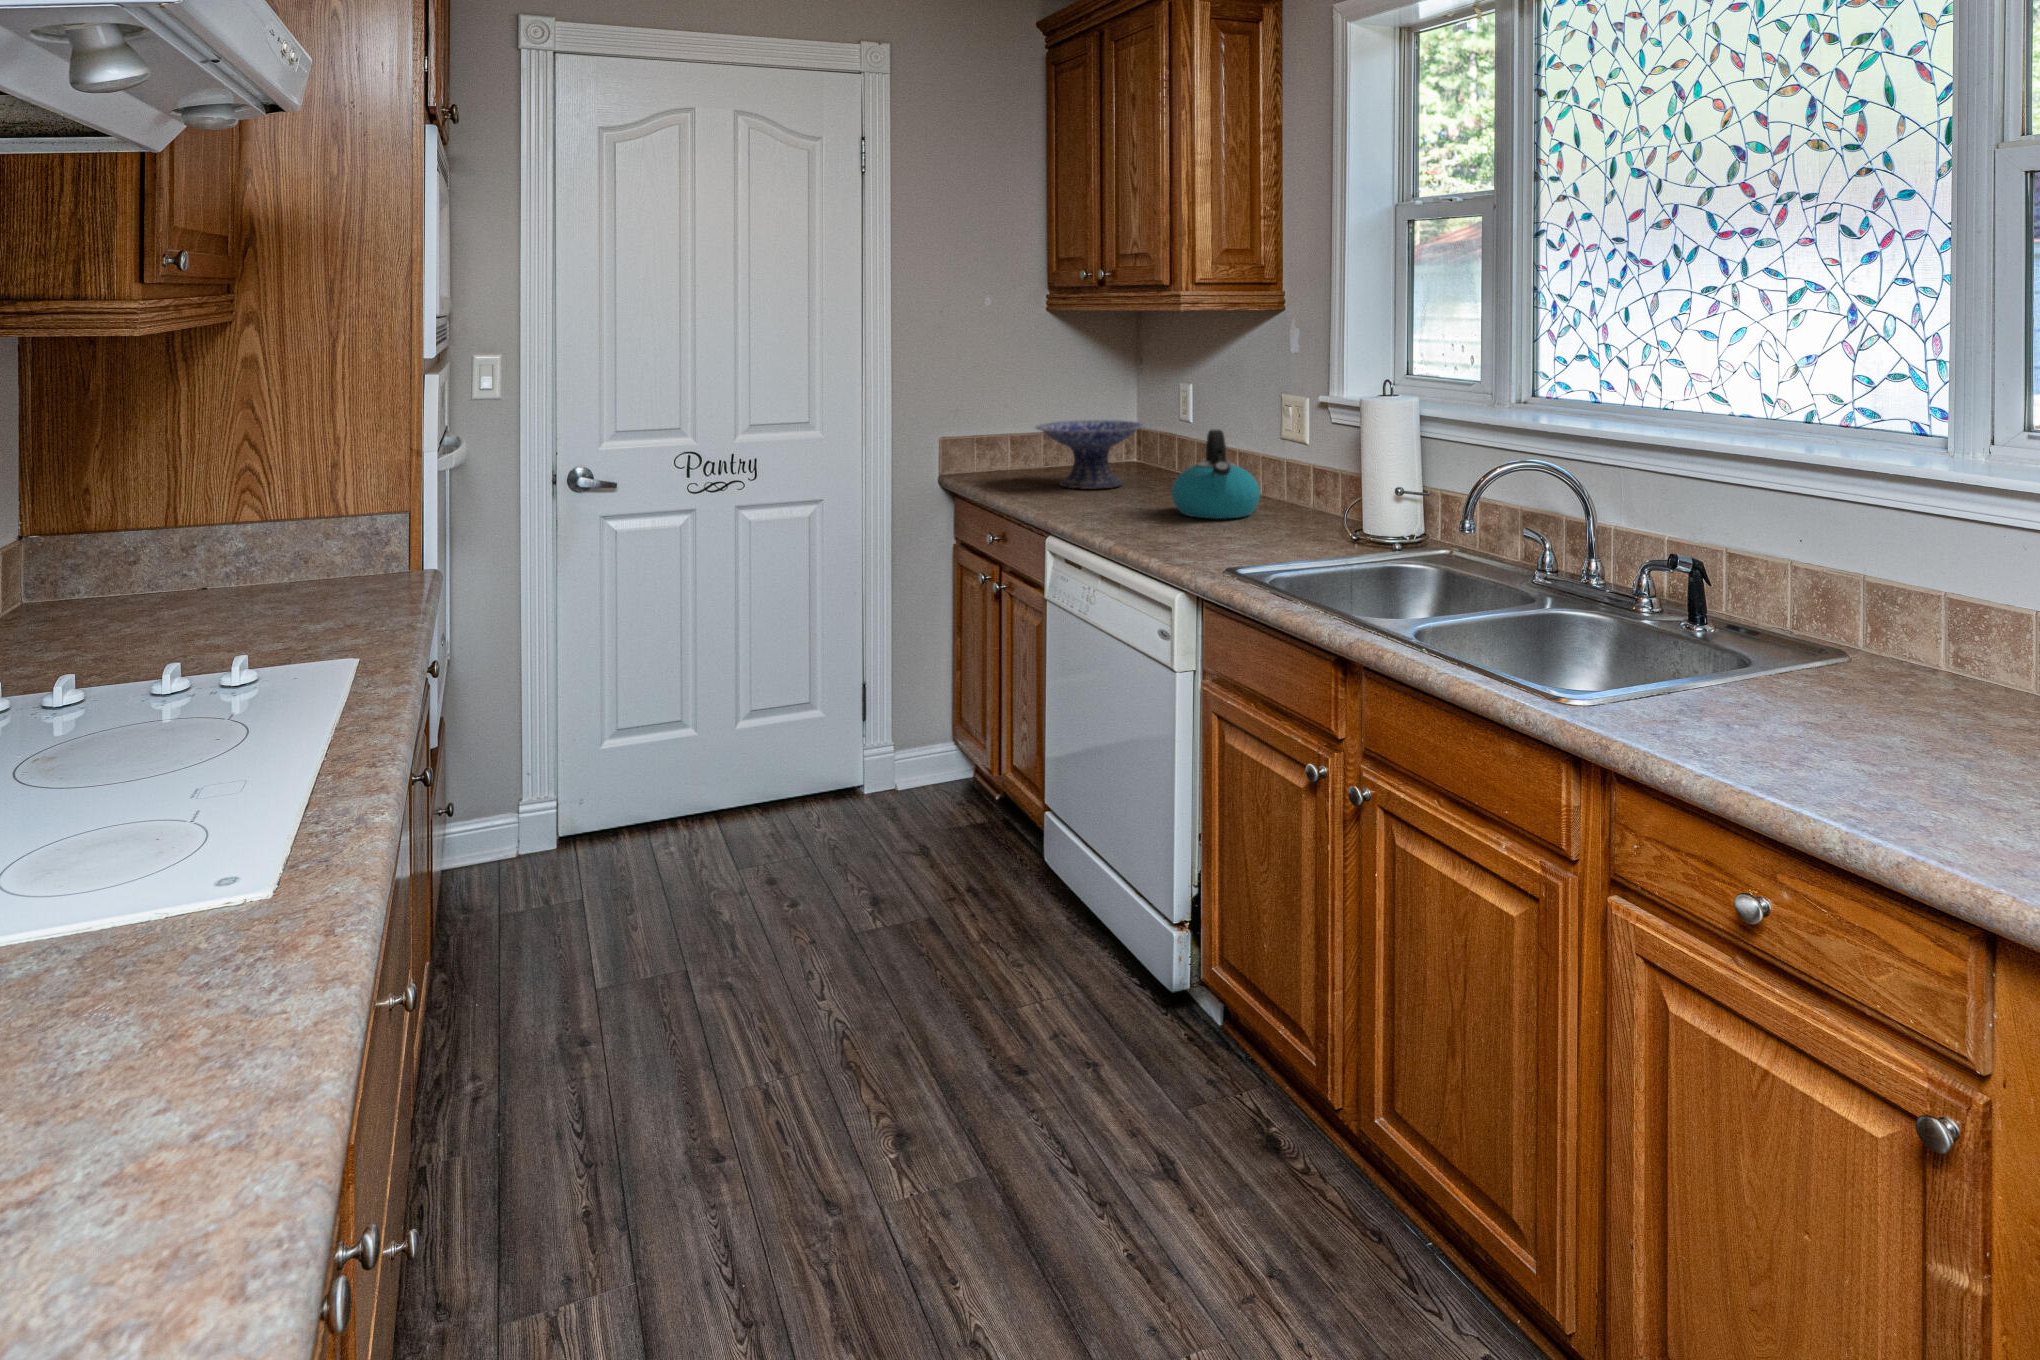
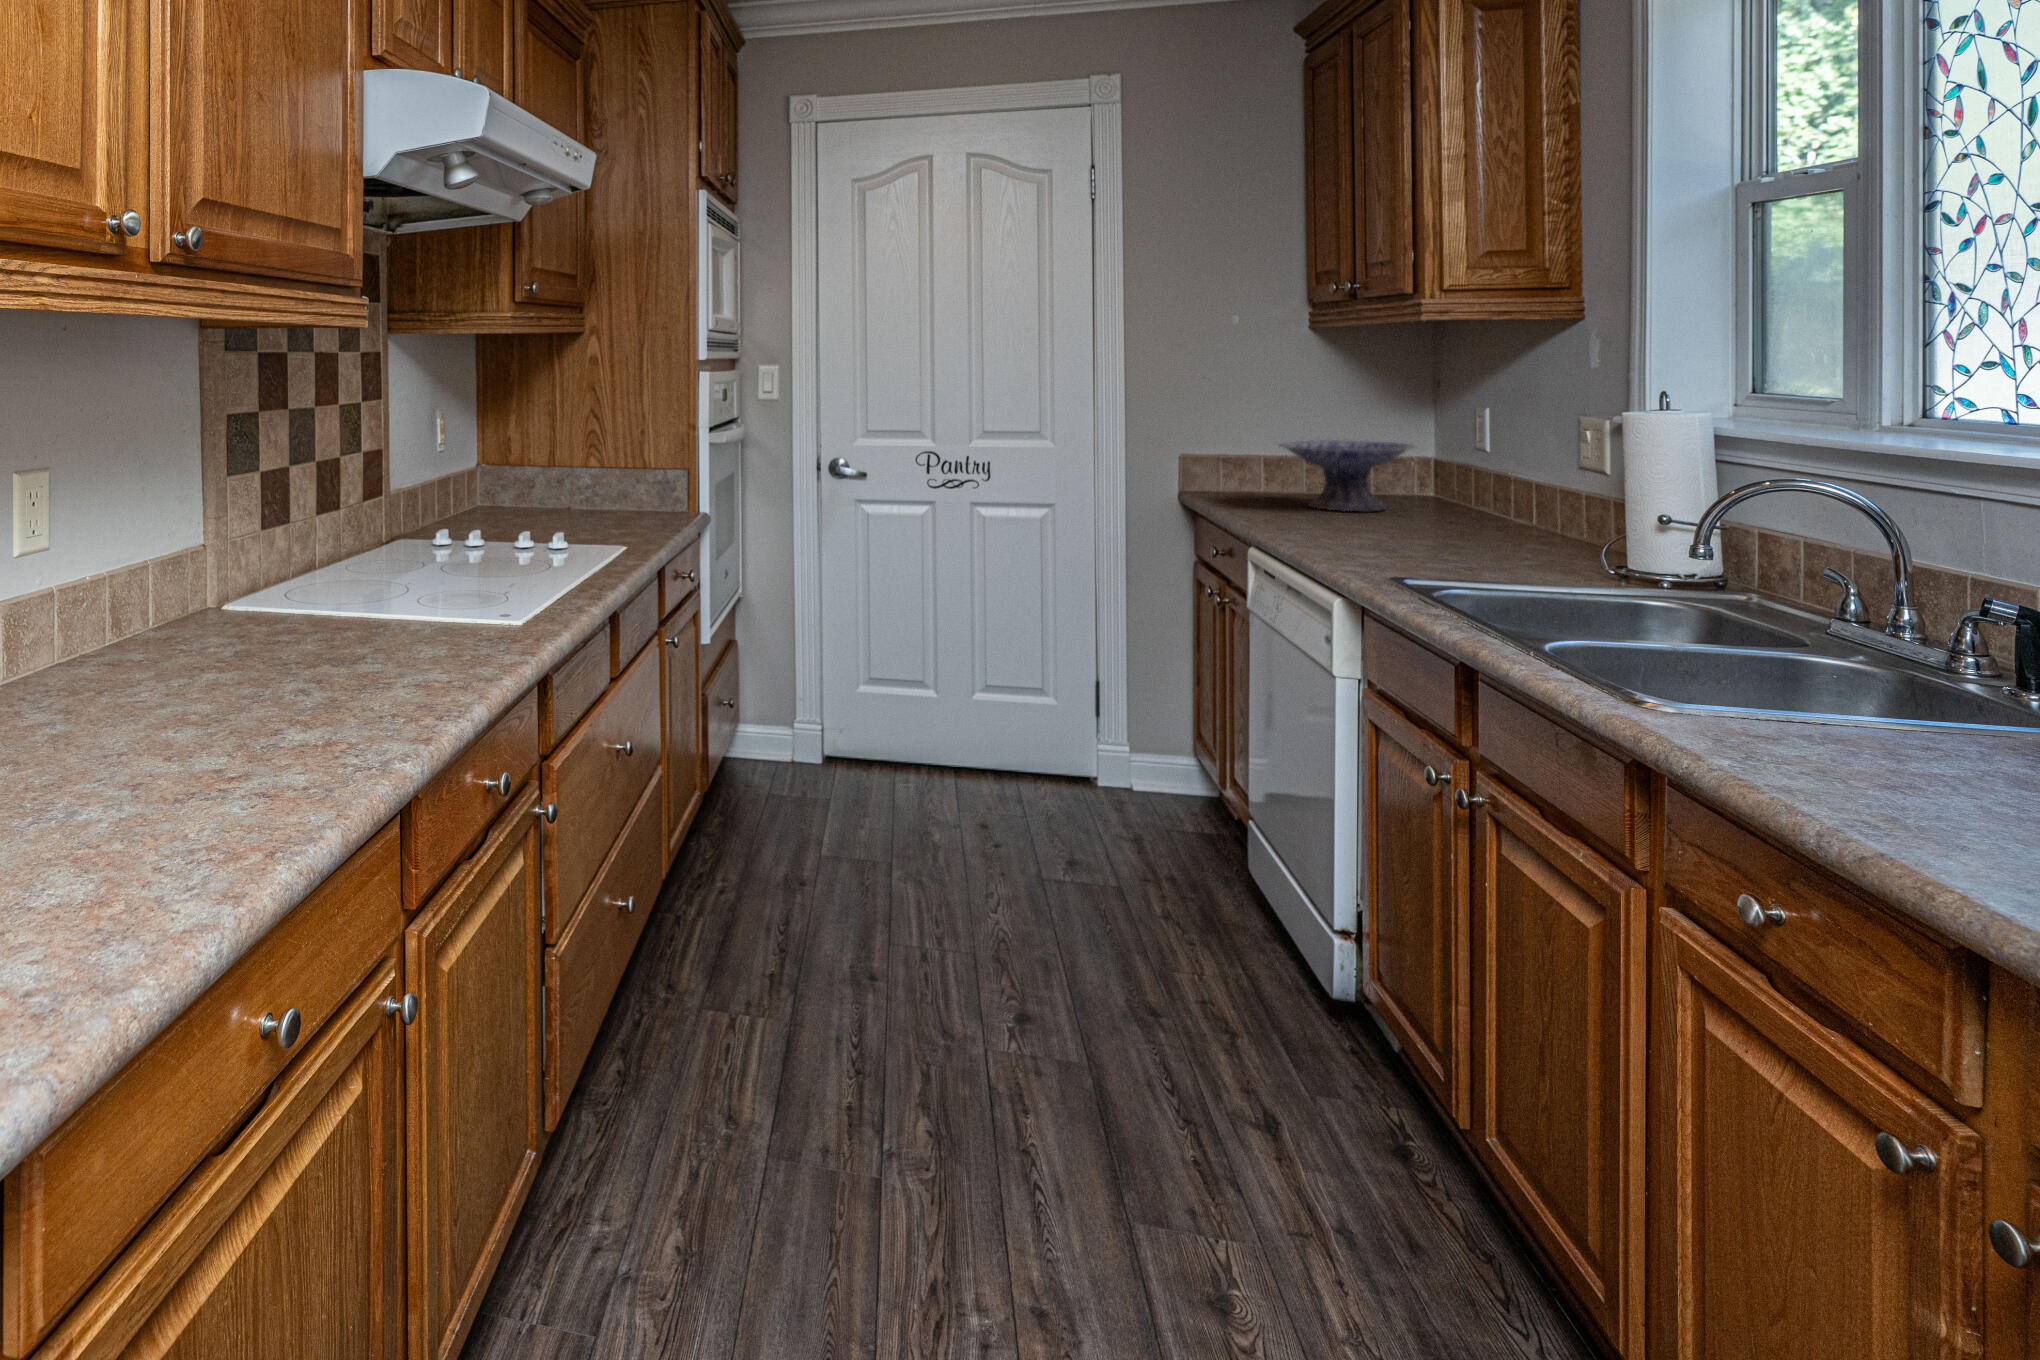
kettle: present [1172,429,1260,519] -> none [1410,450,1531,548]

